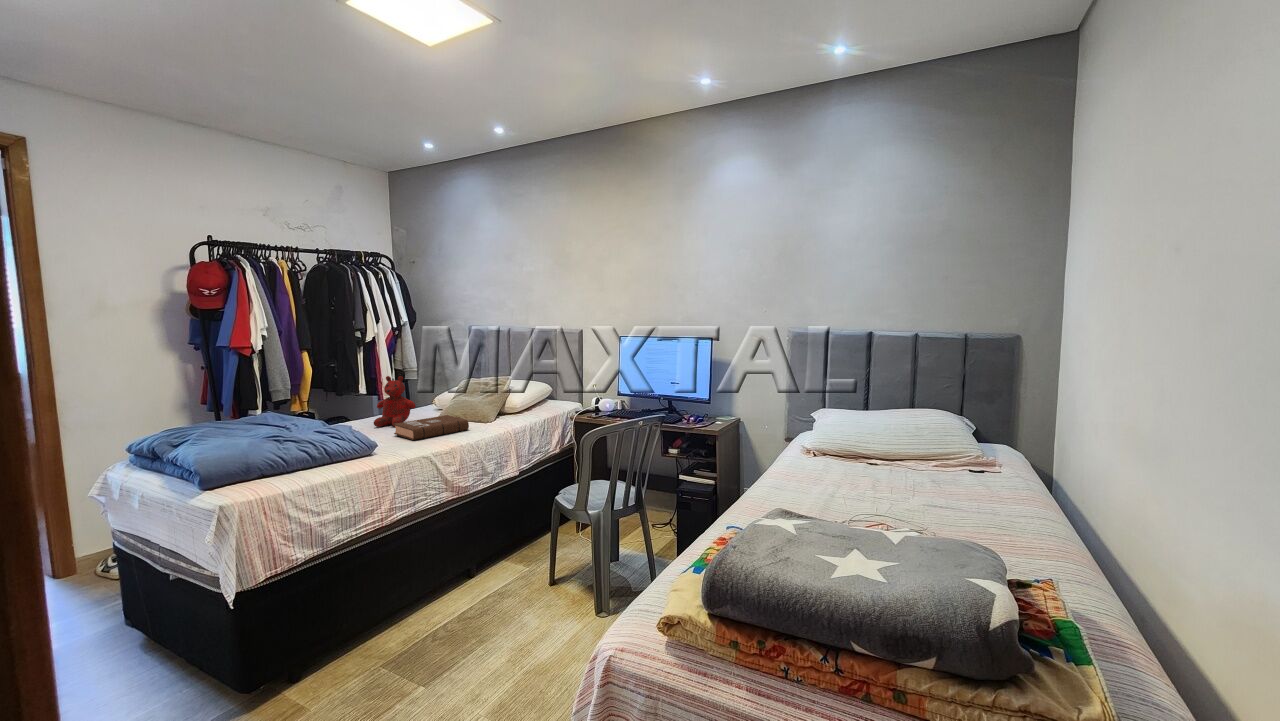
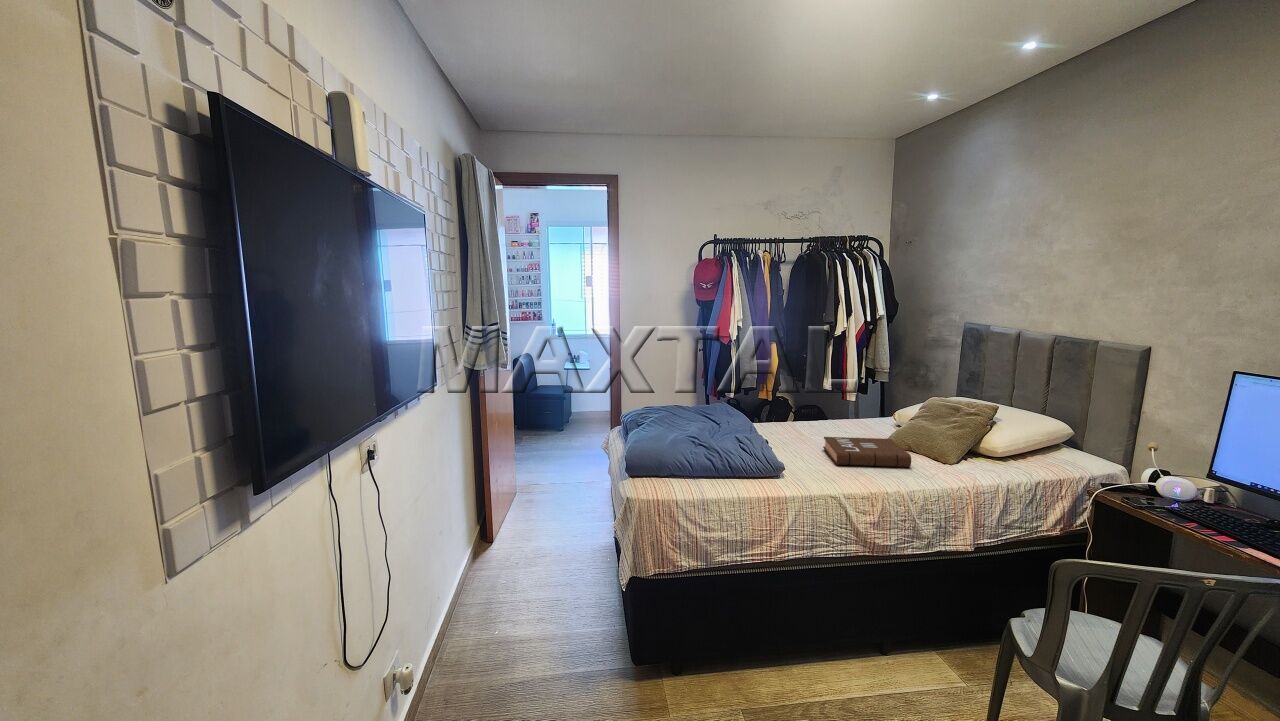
teddy bear: present [374,376,416,427] -> none [814,378,860,435]

